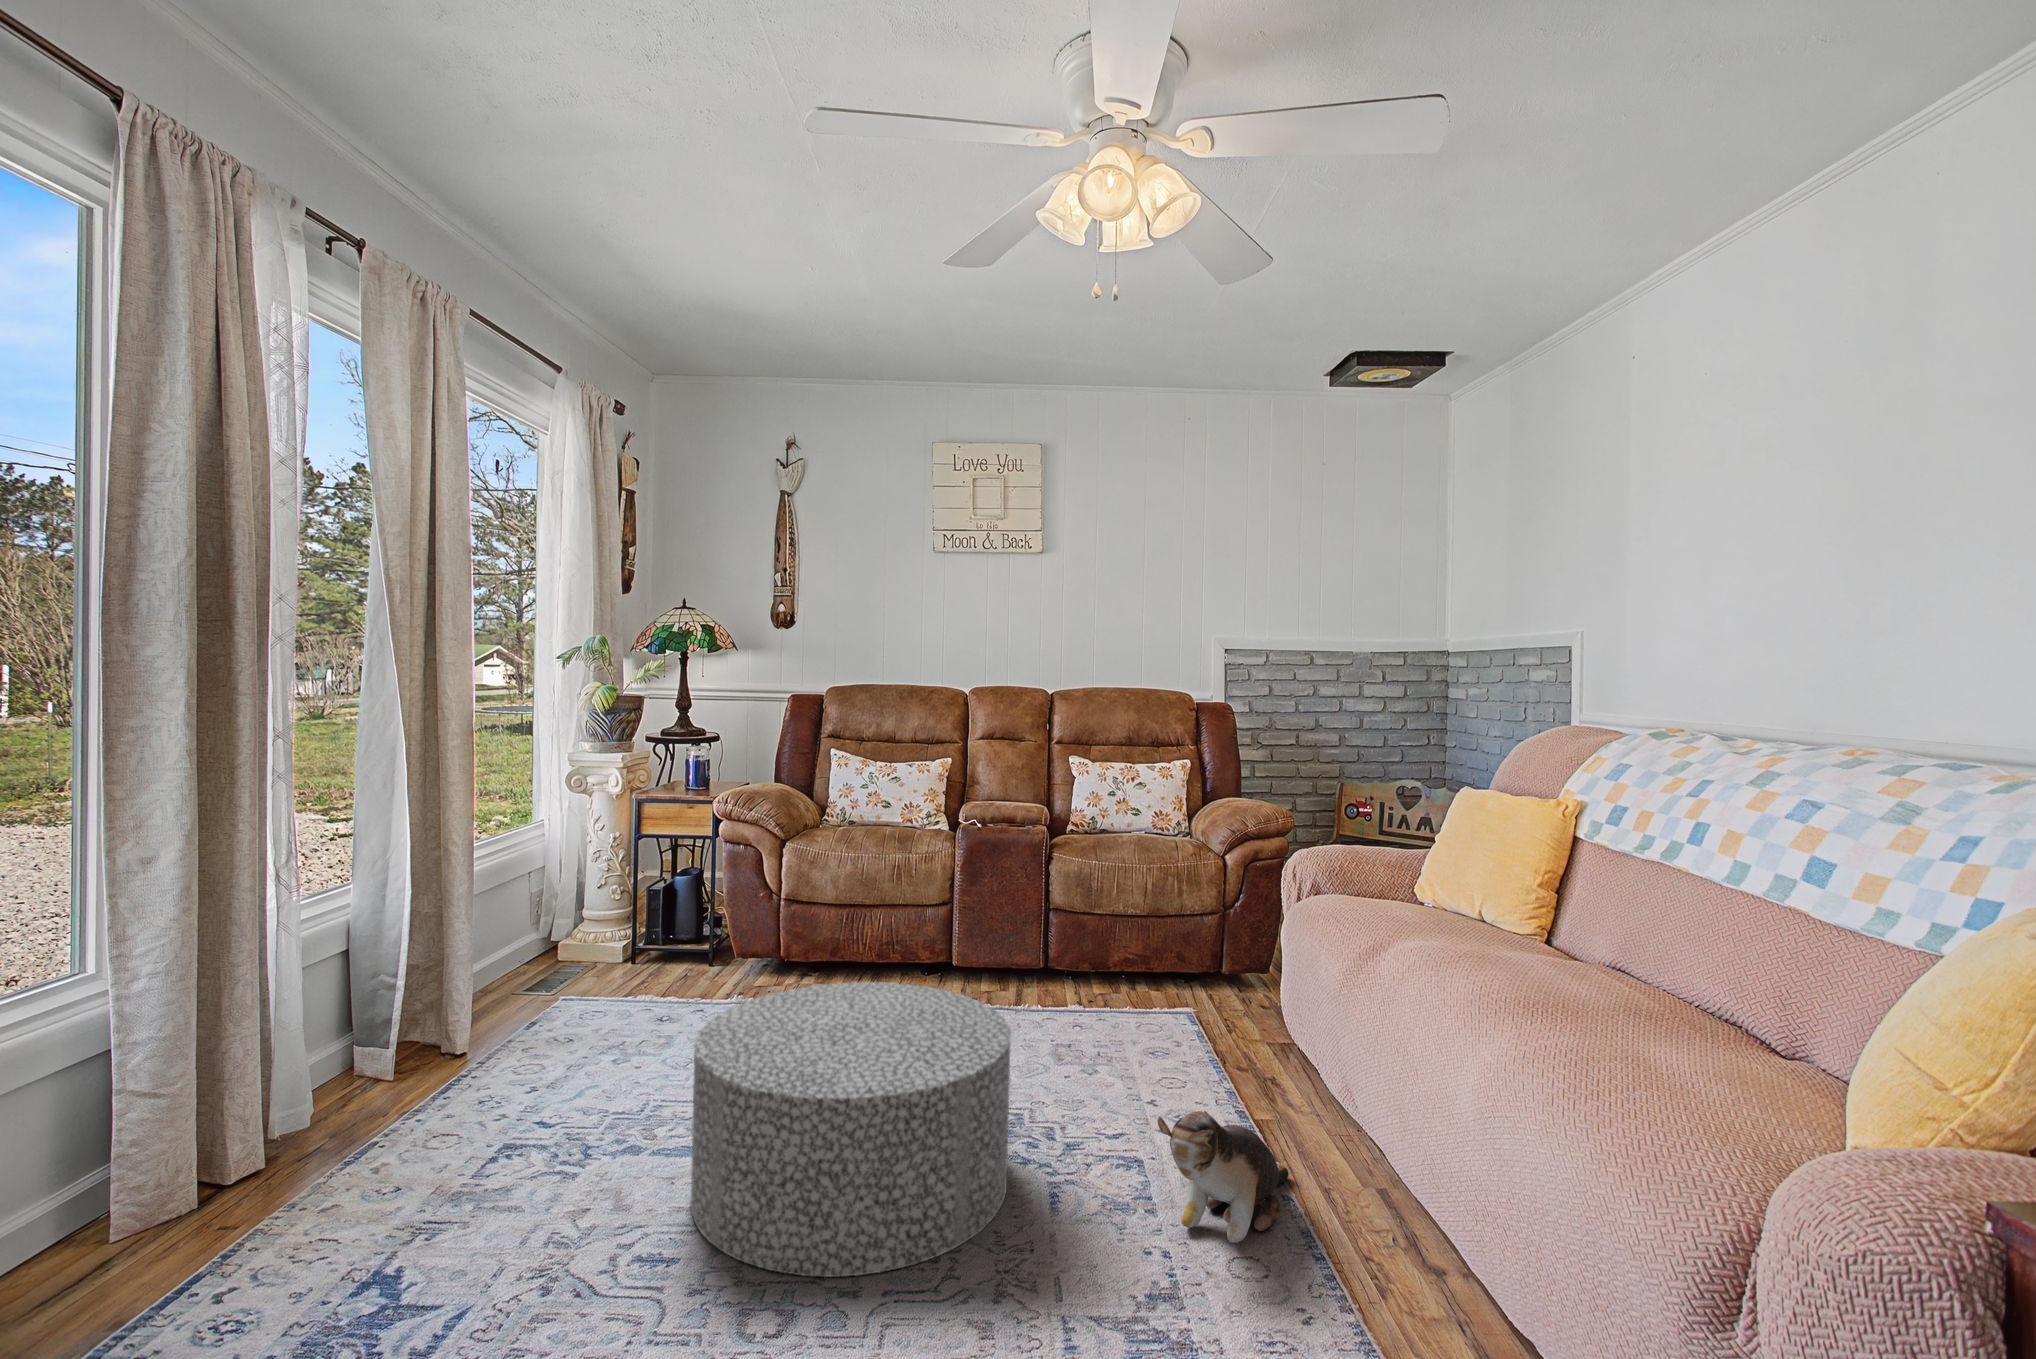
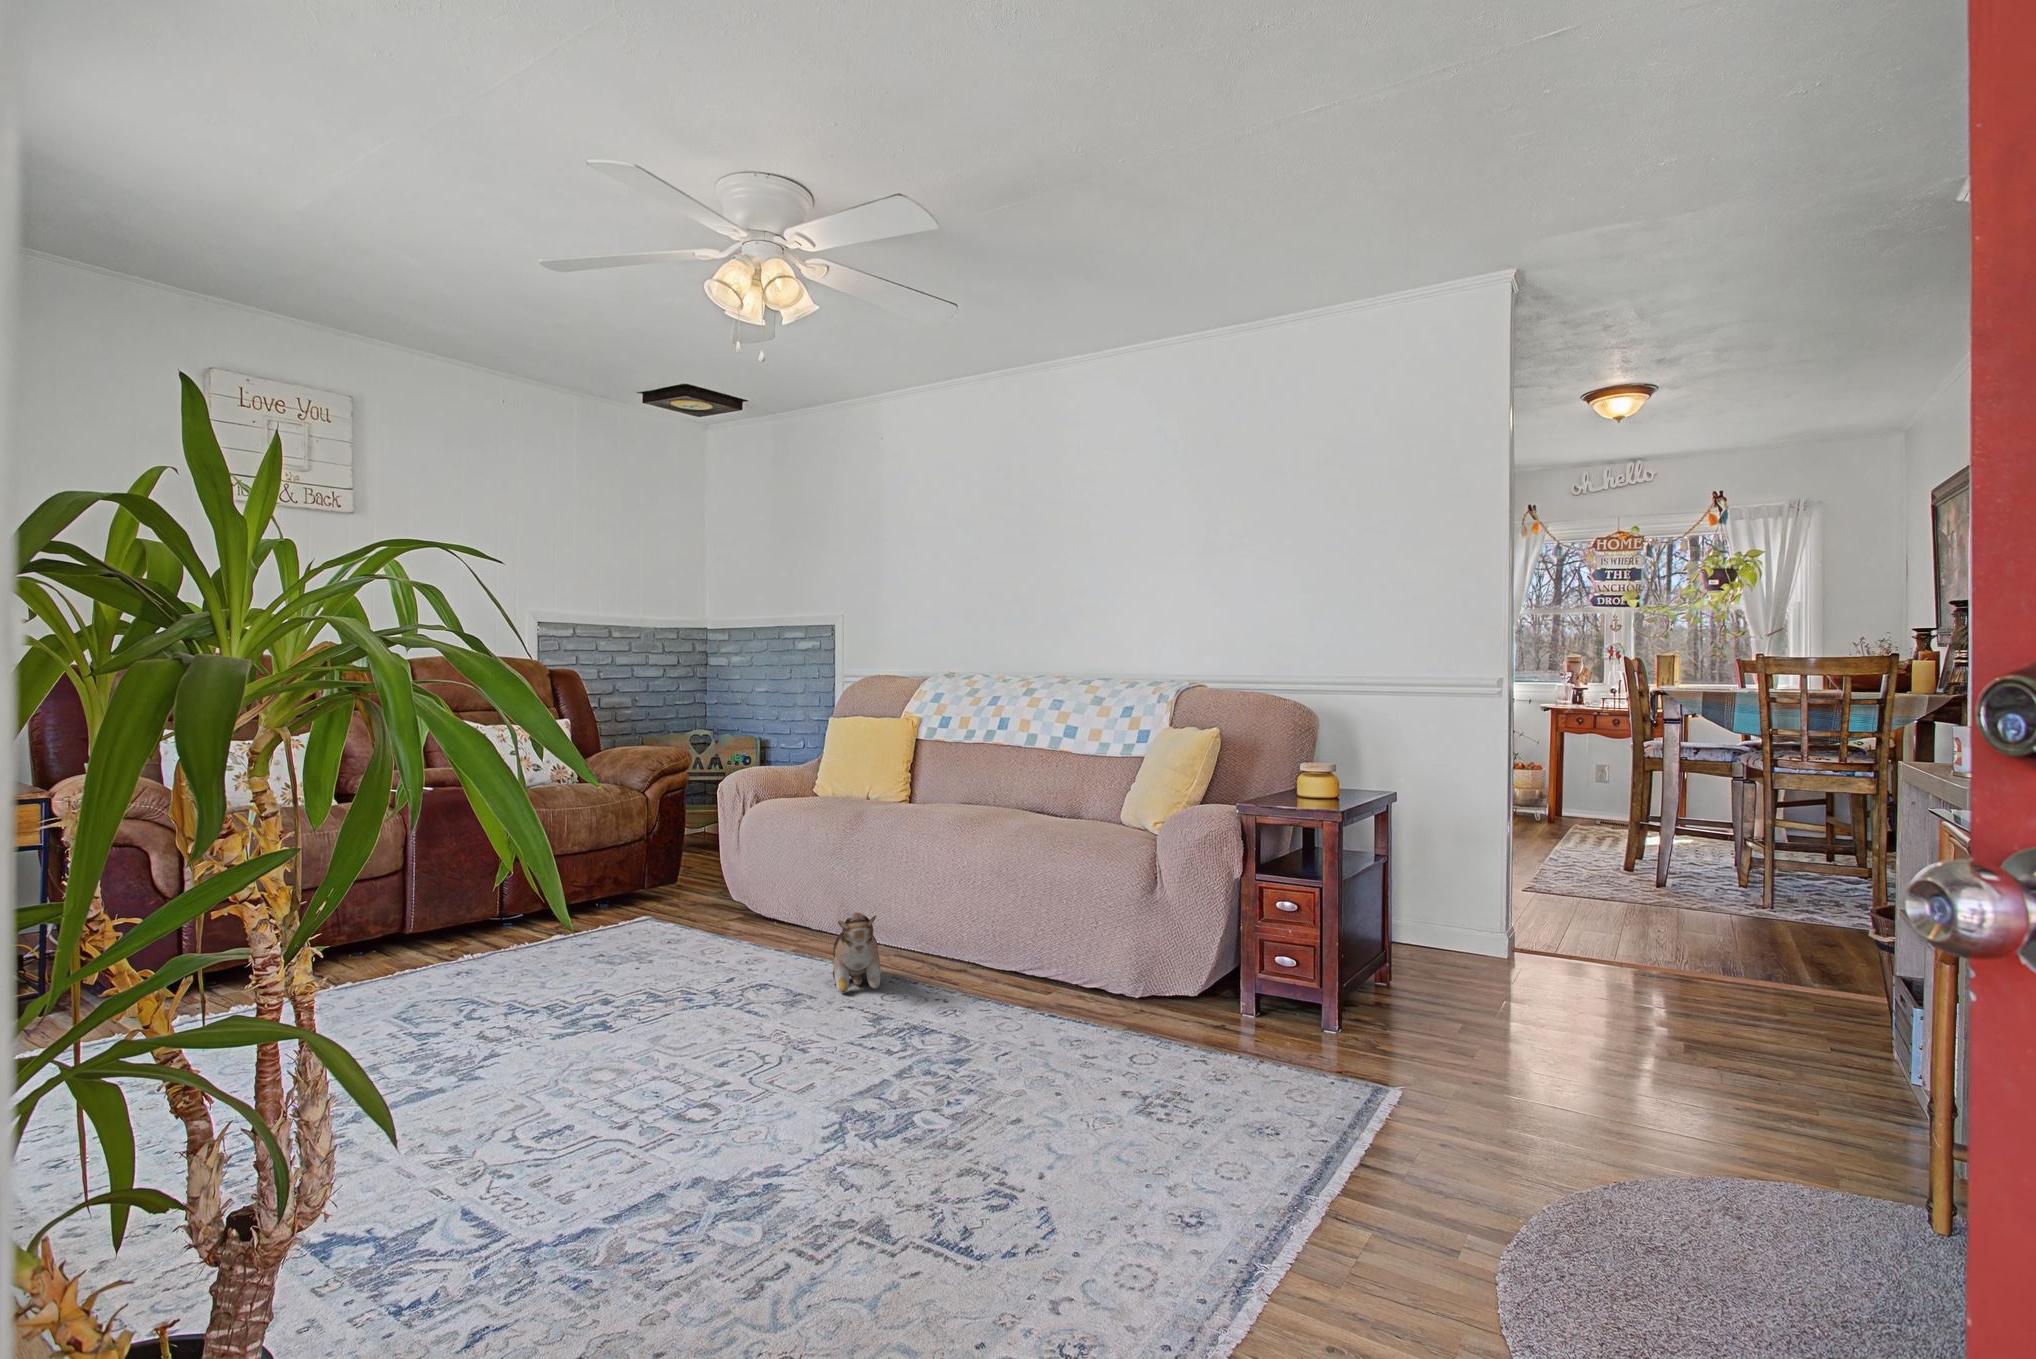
ottoman: present [691,982,1011,1277] -> none [473,898,743,1097]

